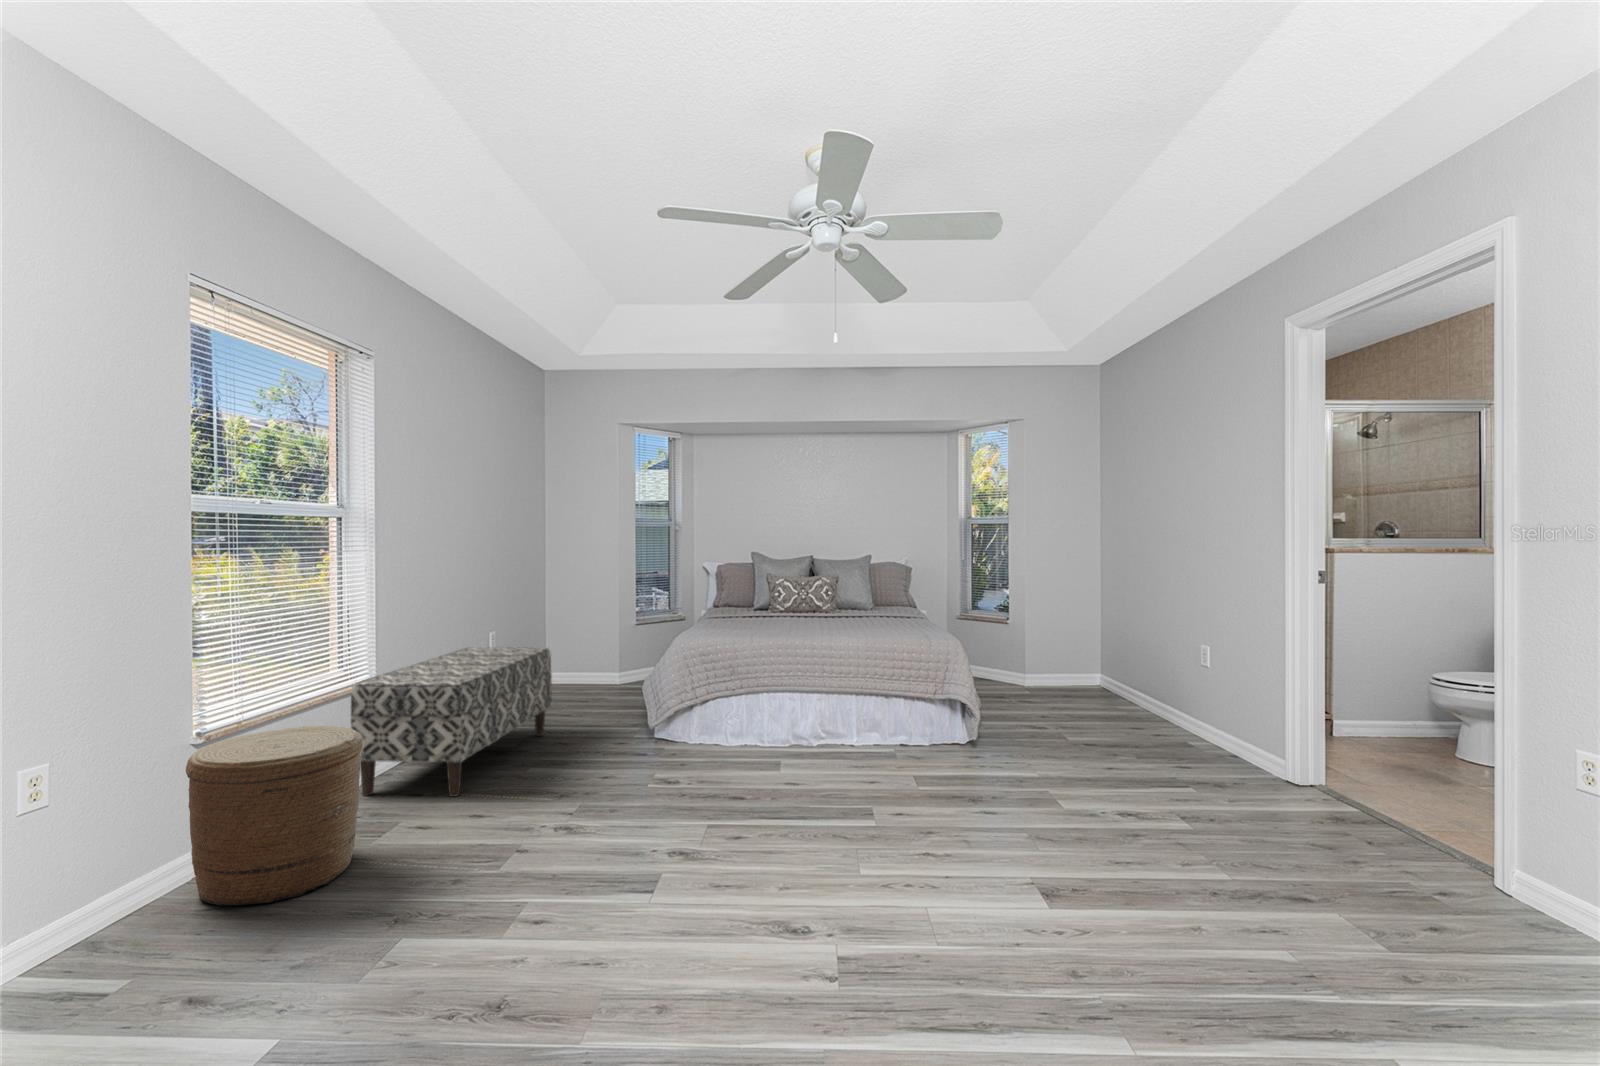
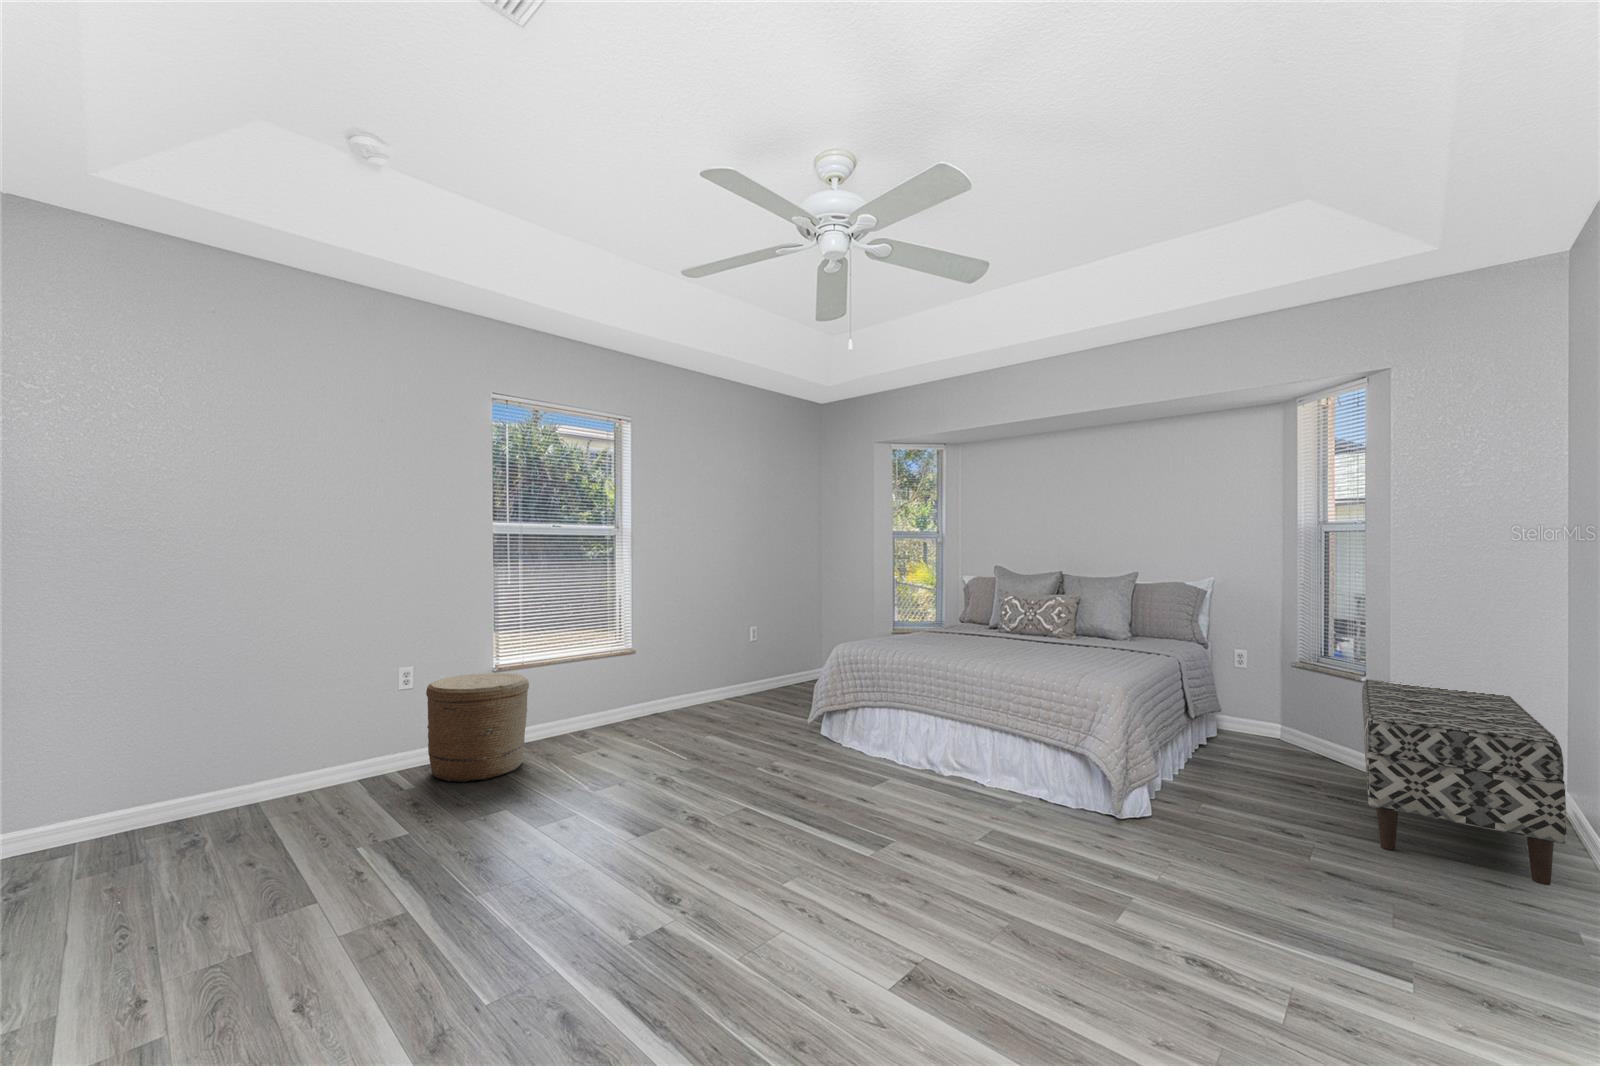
bench: present [350,647,552,797] -> present [1362,679,1567,885]

